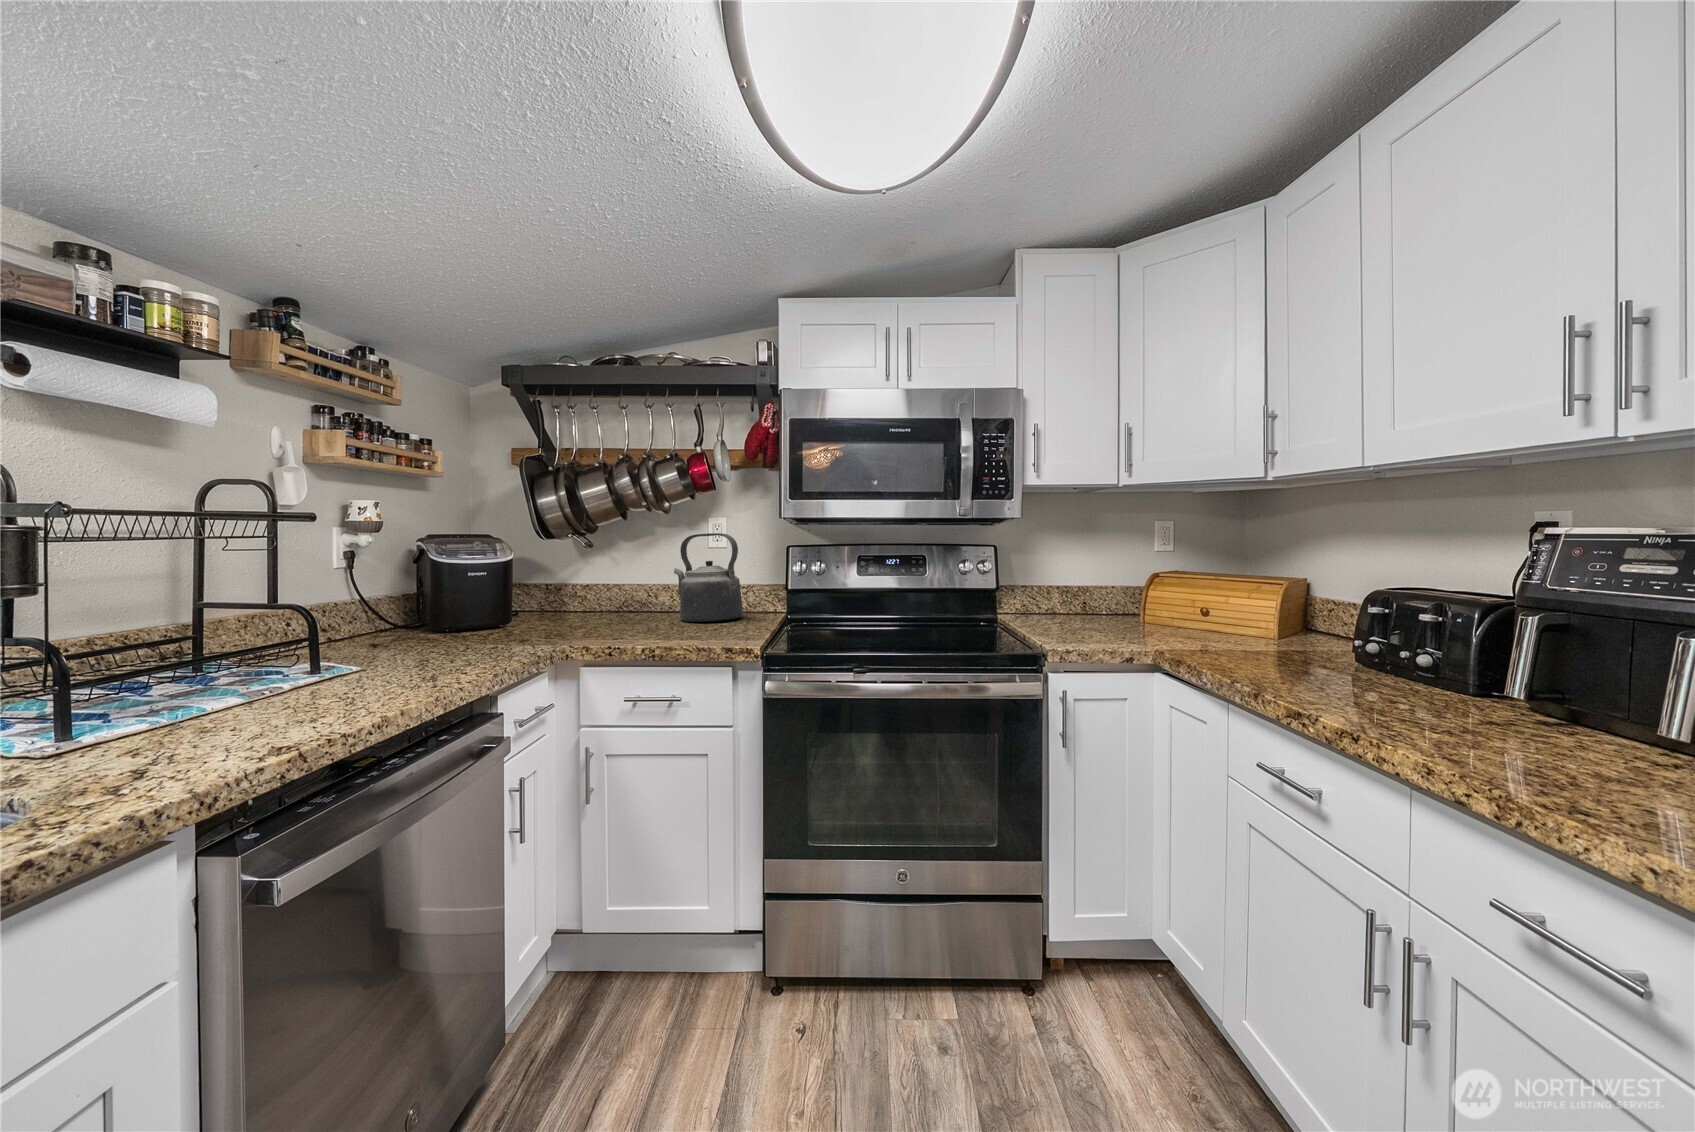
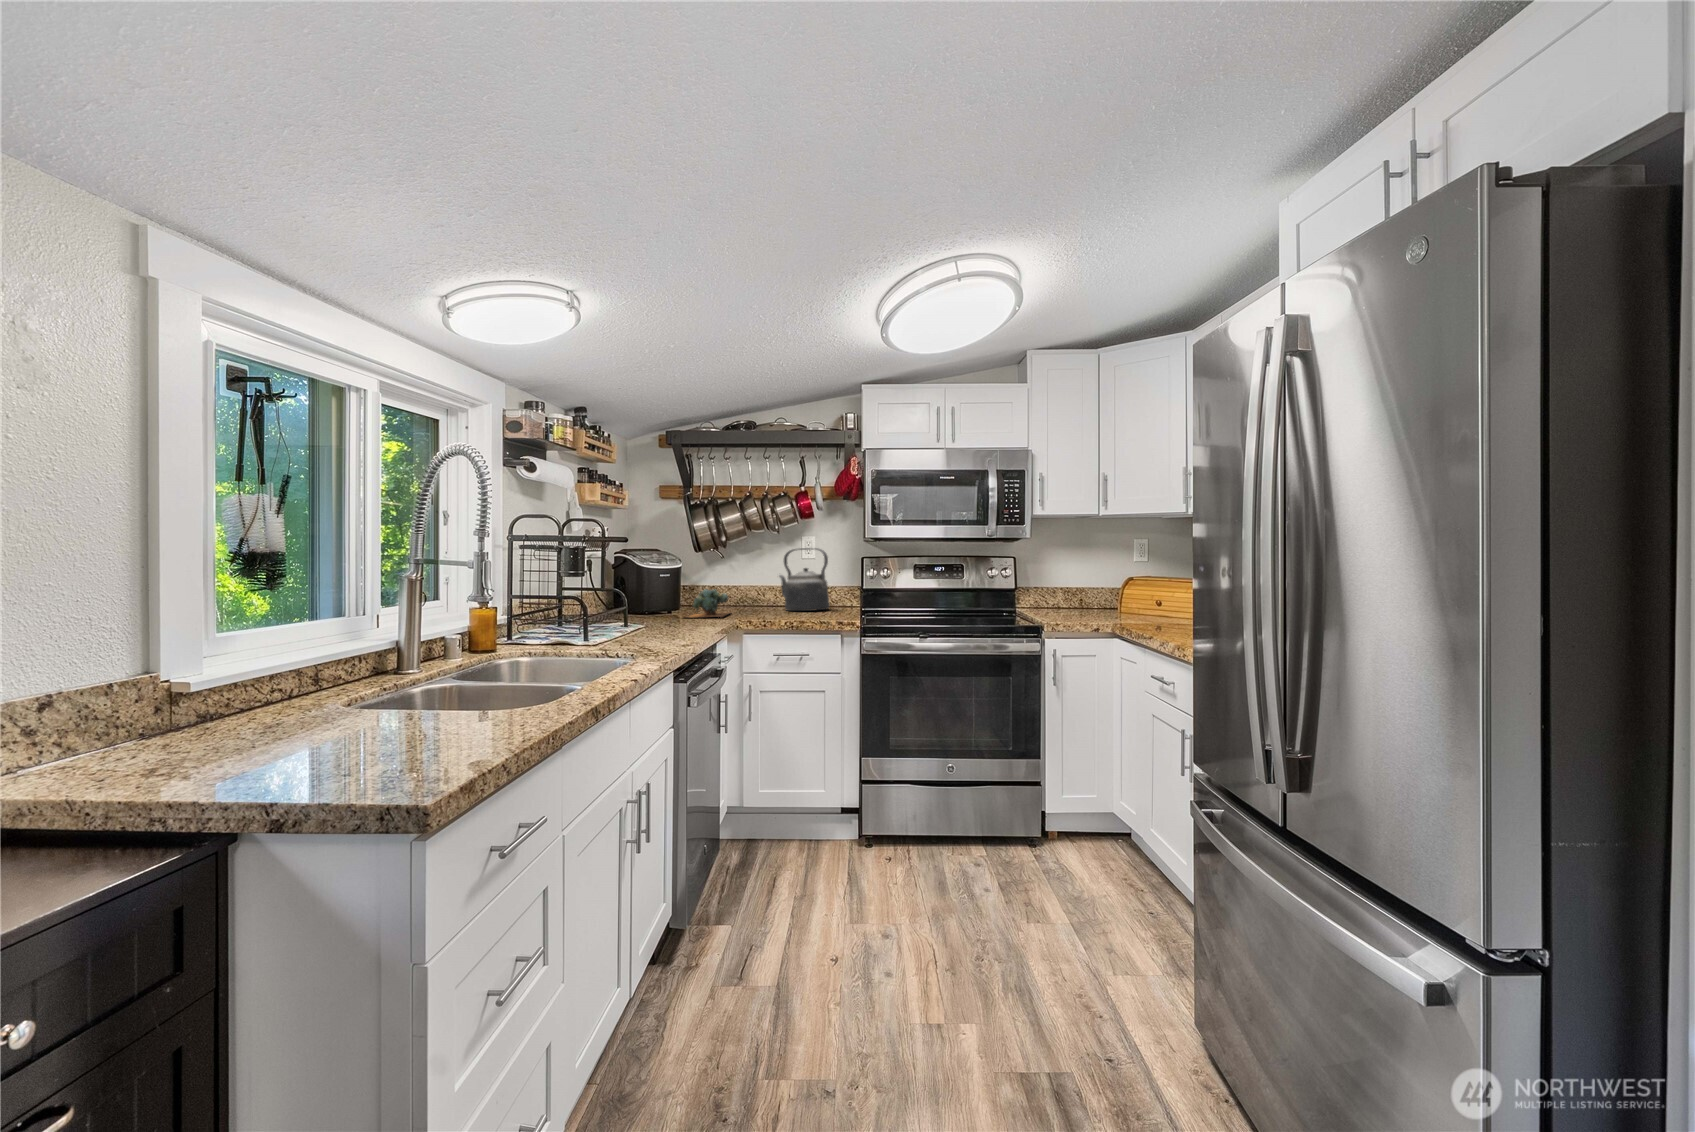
succulent plant: none [507,593,599,639] -> present [686,589,730,618]

